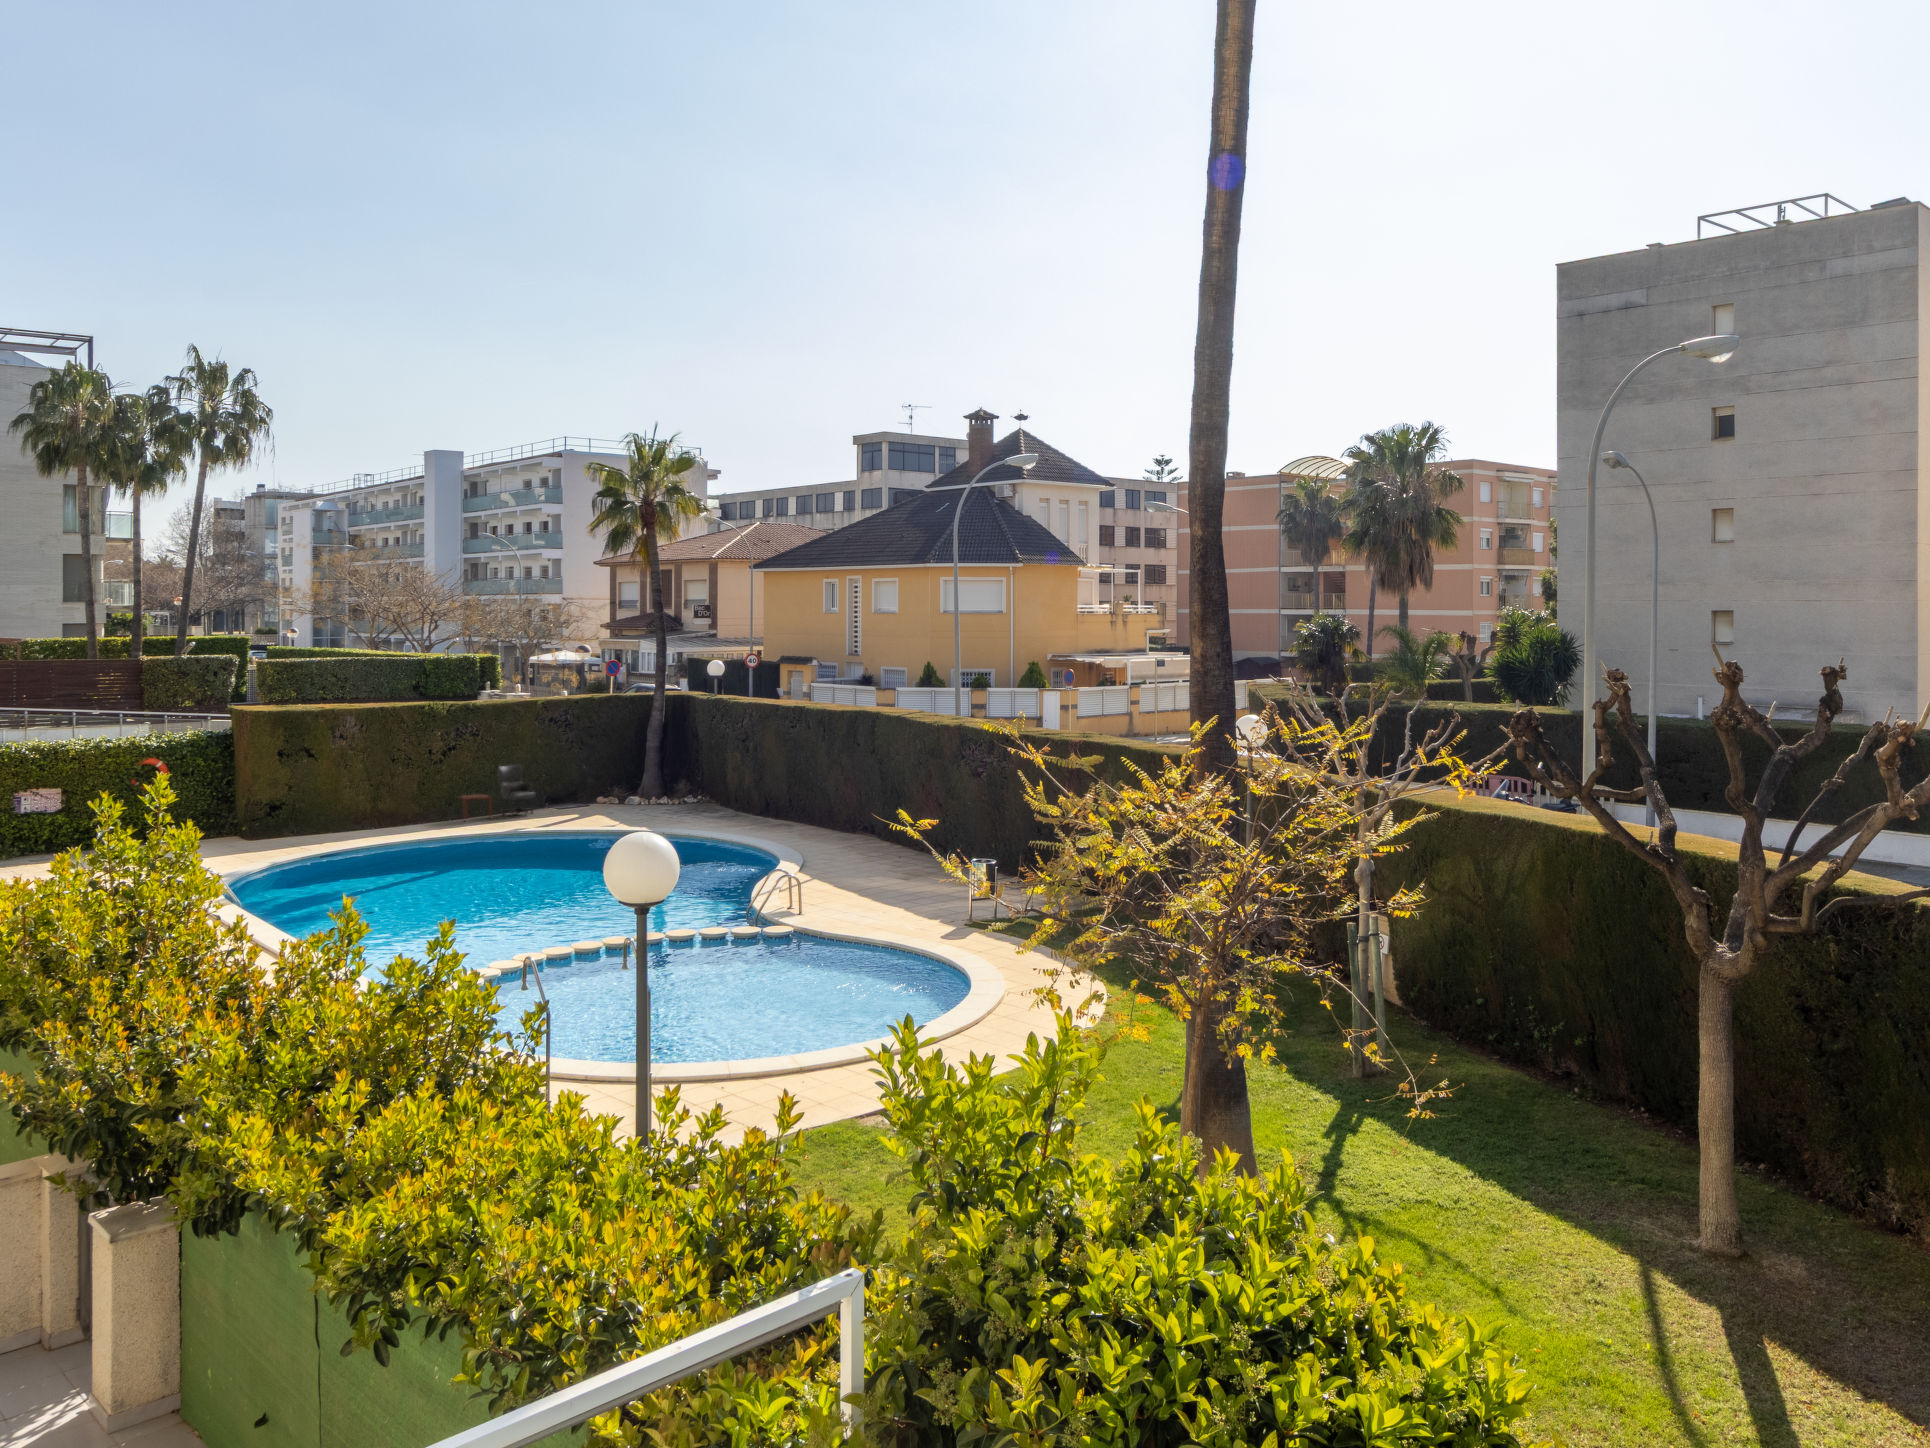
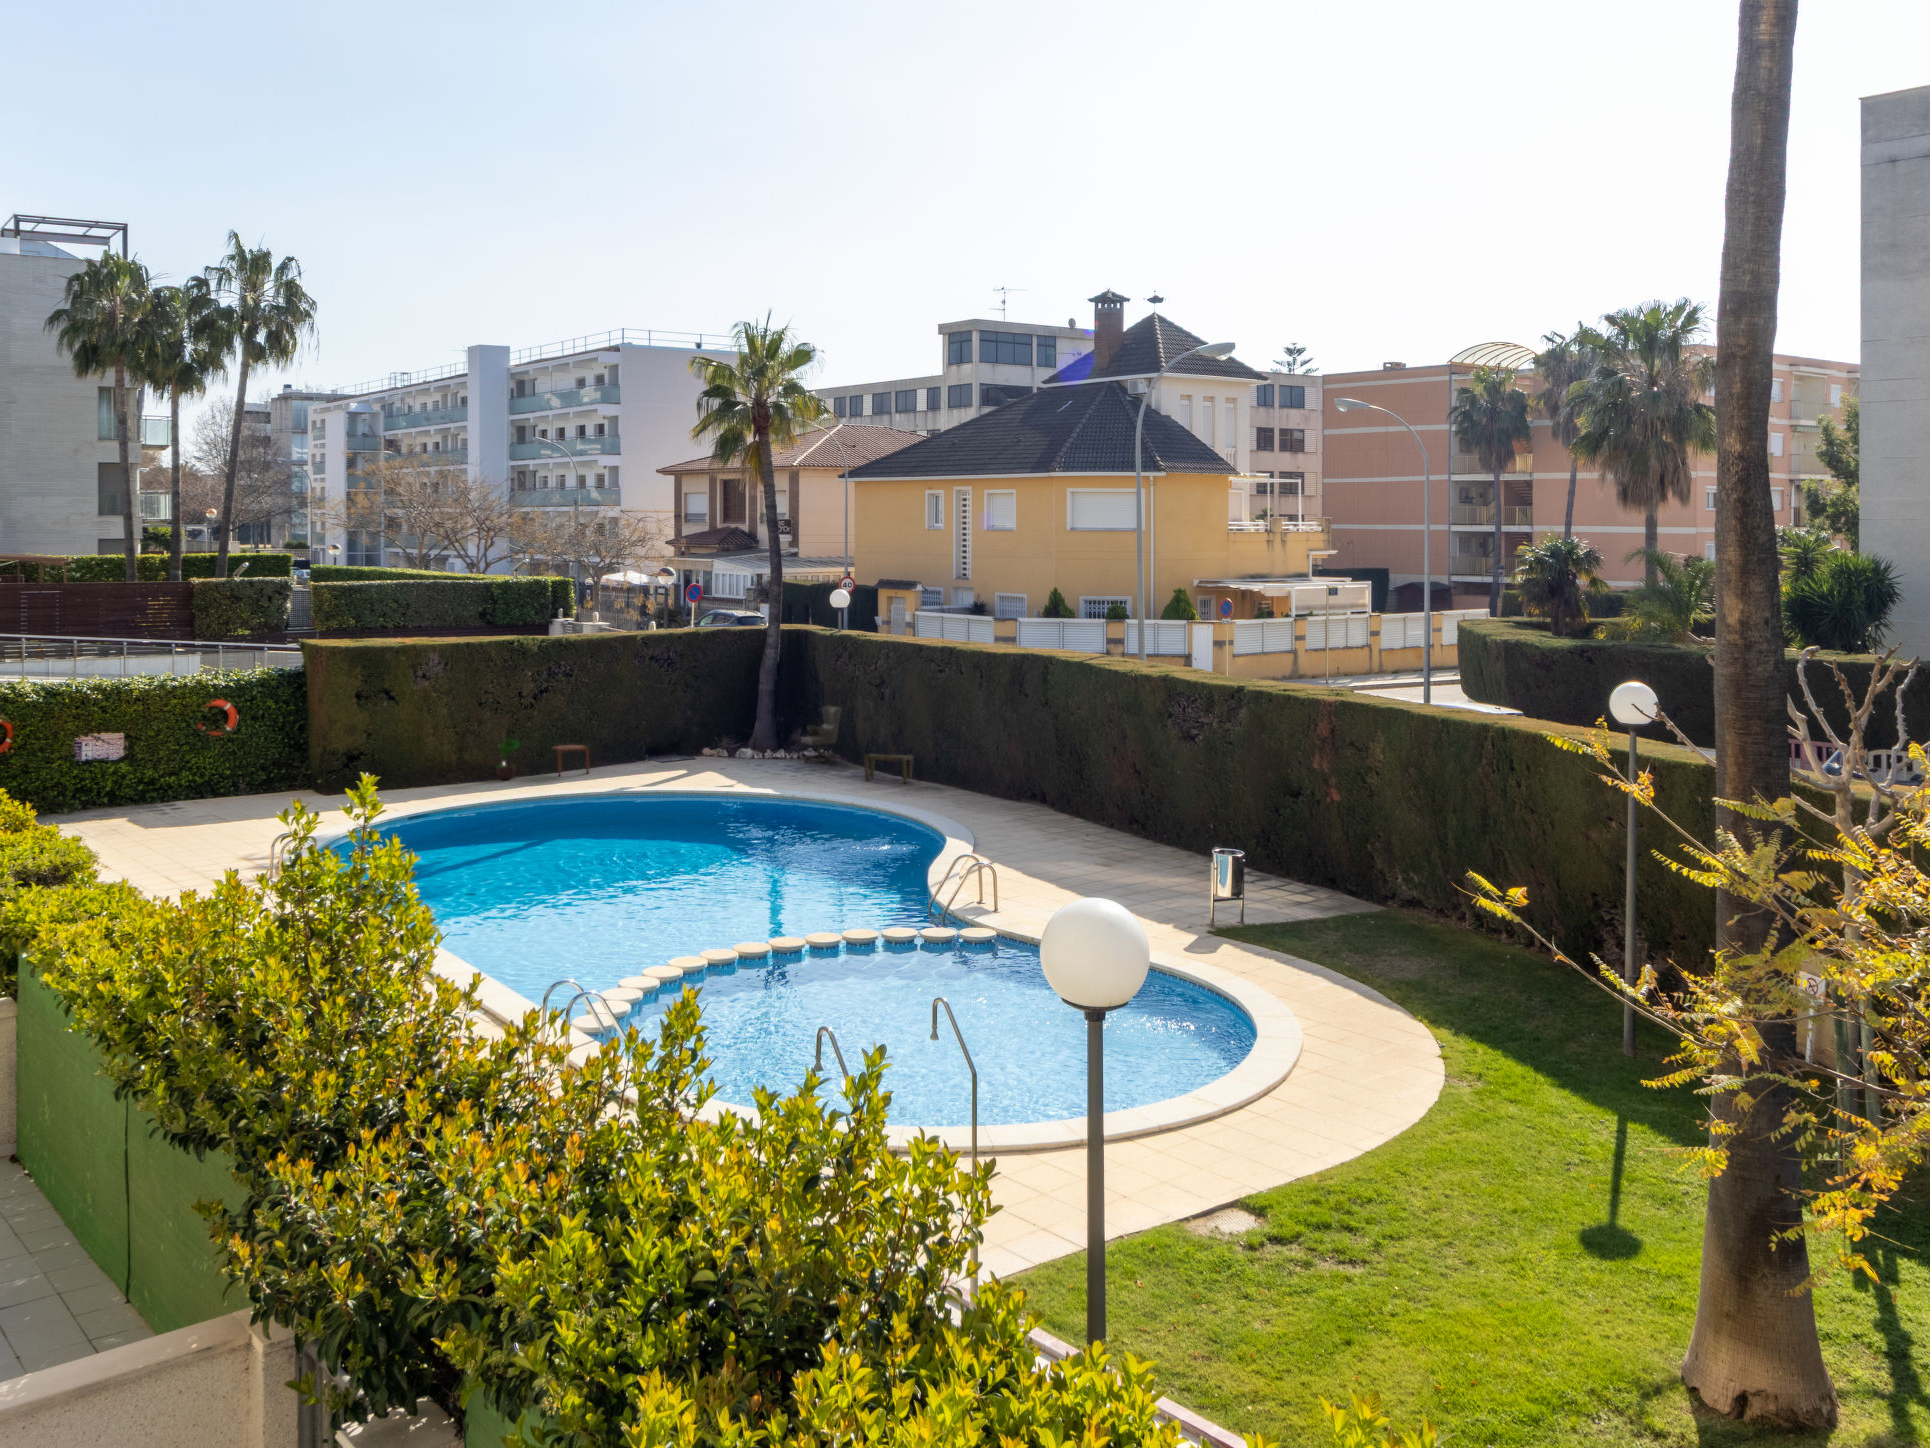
chair: present [498,765,536,815] -> present [801,705,841,763]
potted tree: none [406,786,429,825] -> present [496,739,517,779]
bench: none [729,797,771,821] -> present [864,754,913,783]

